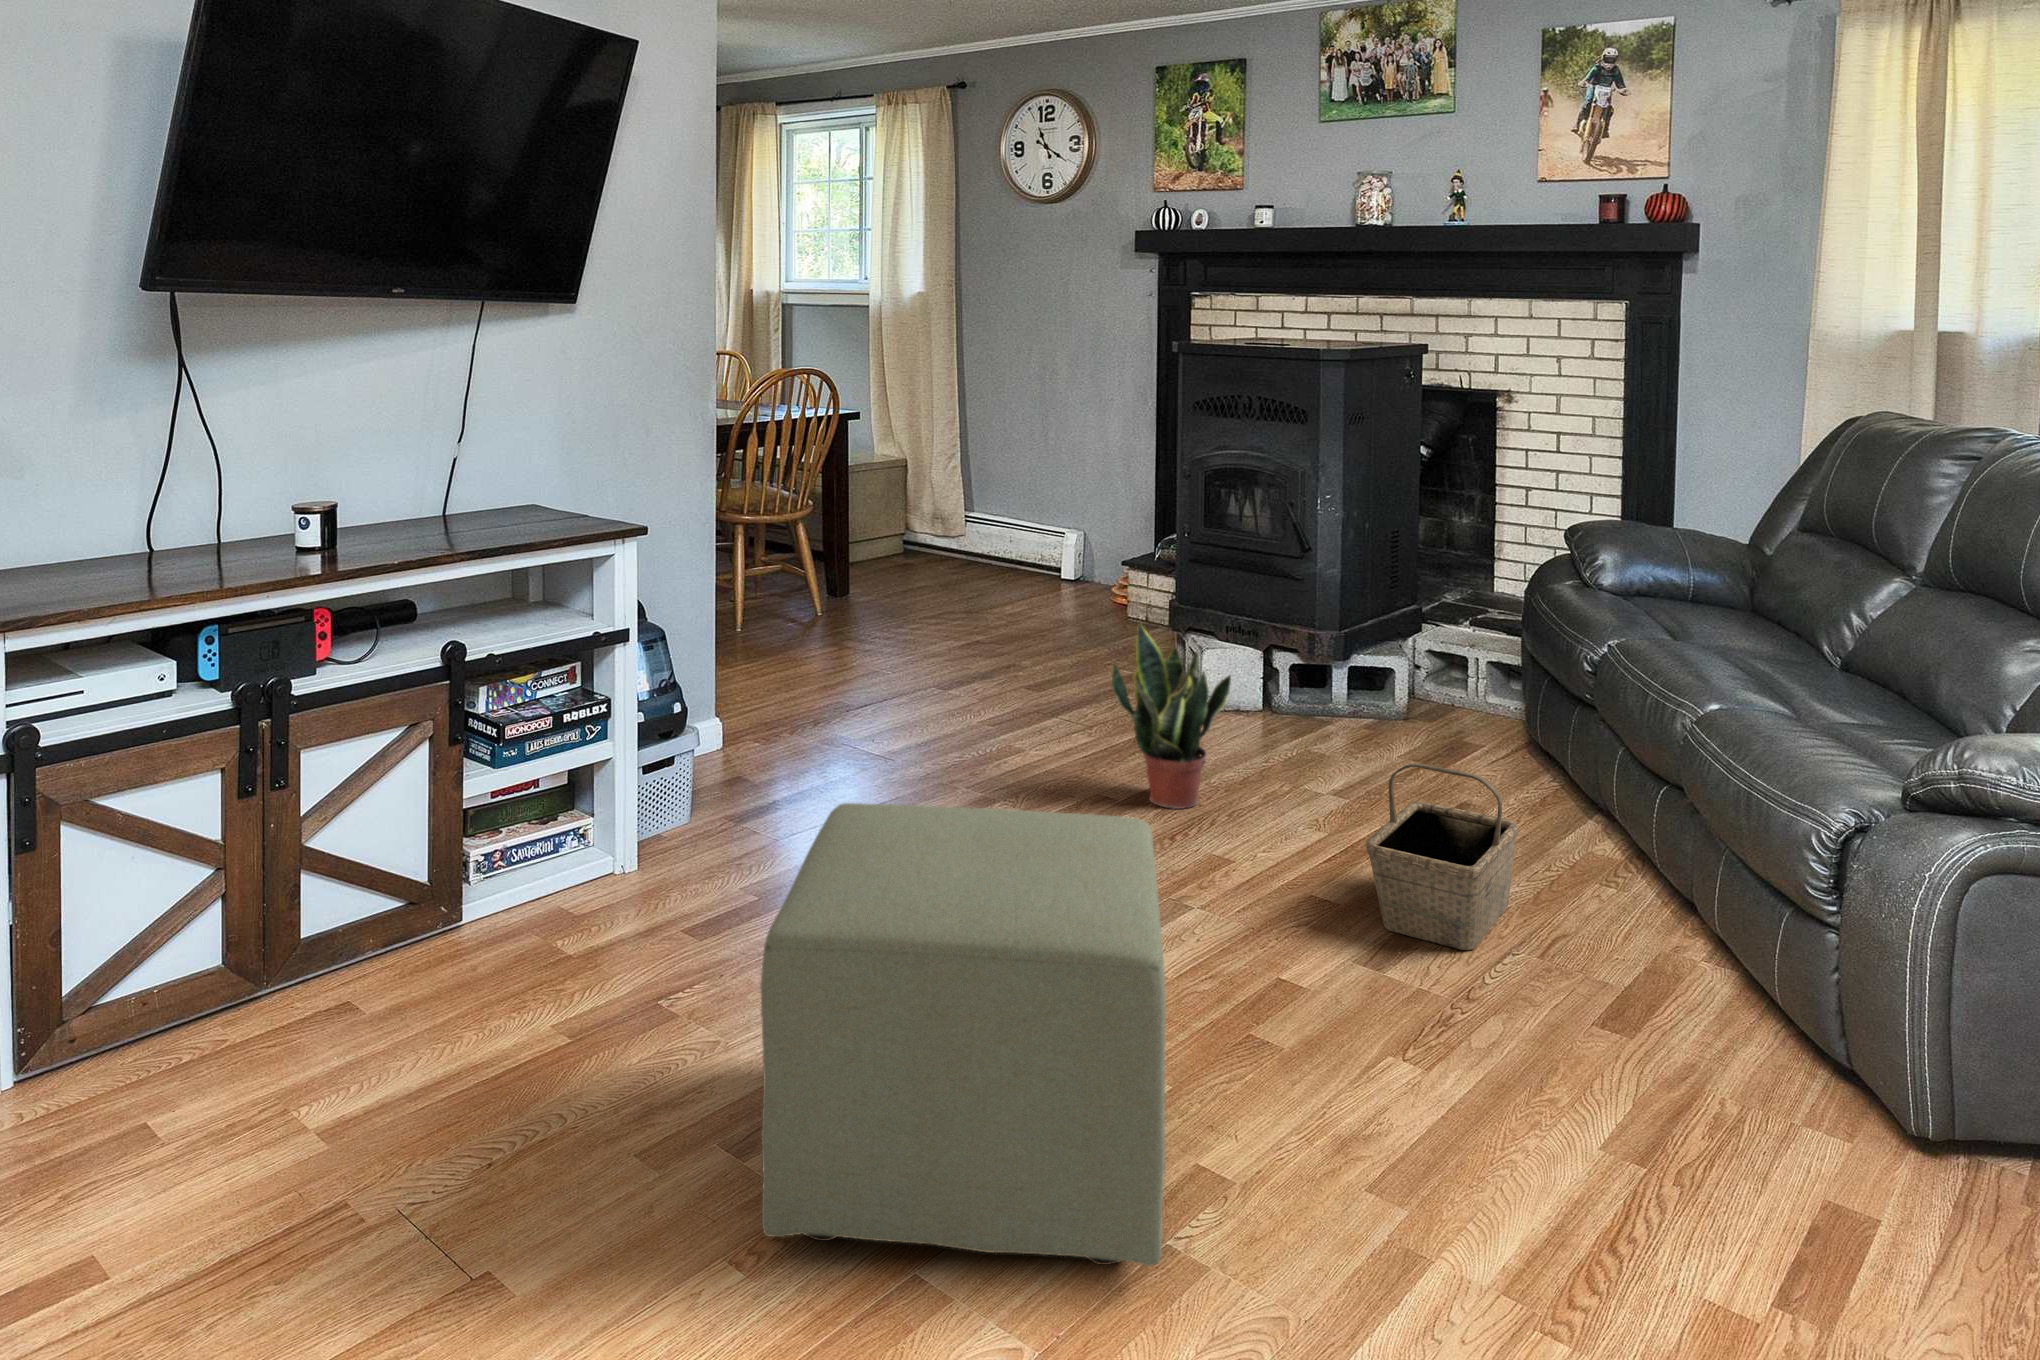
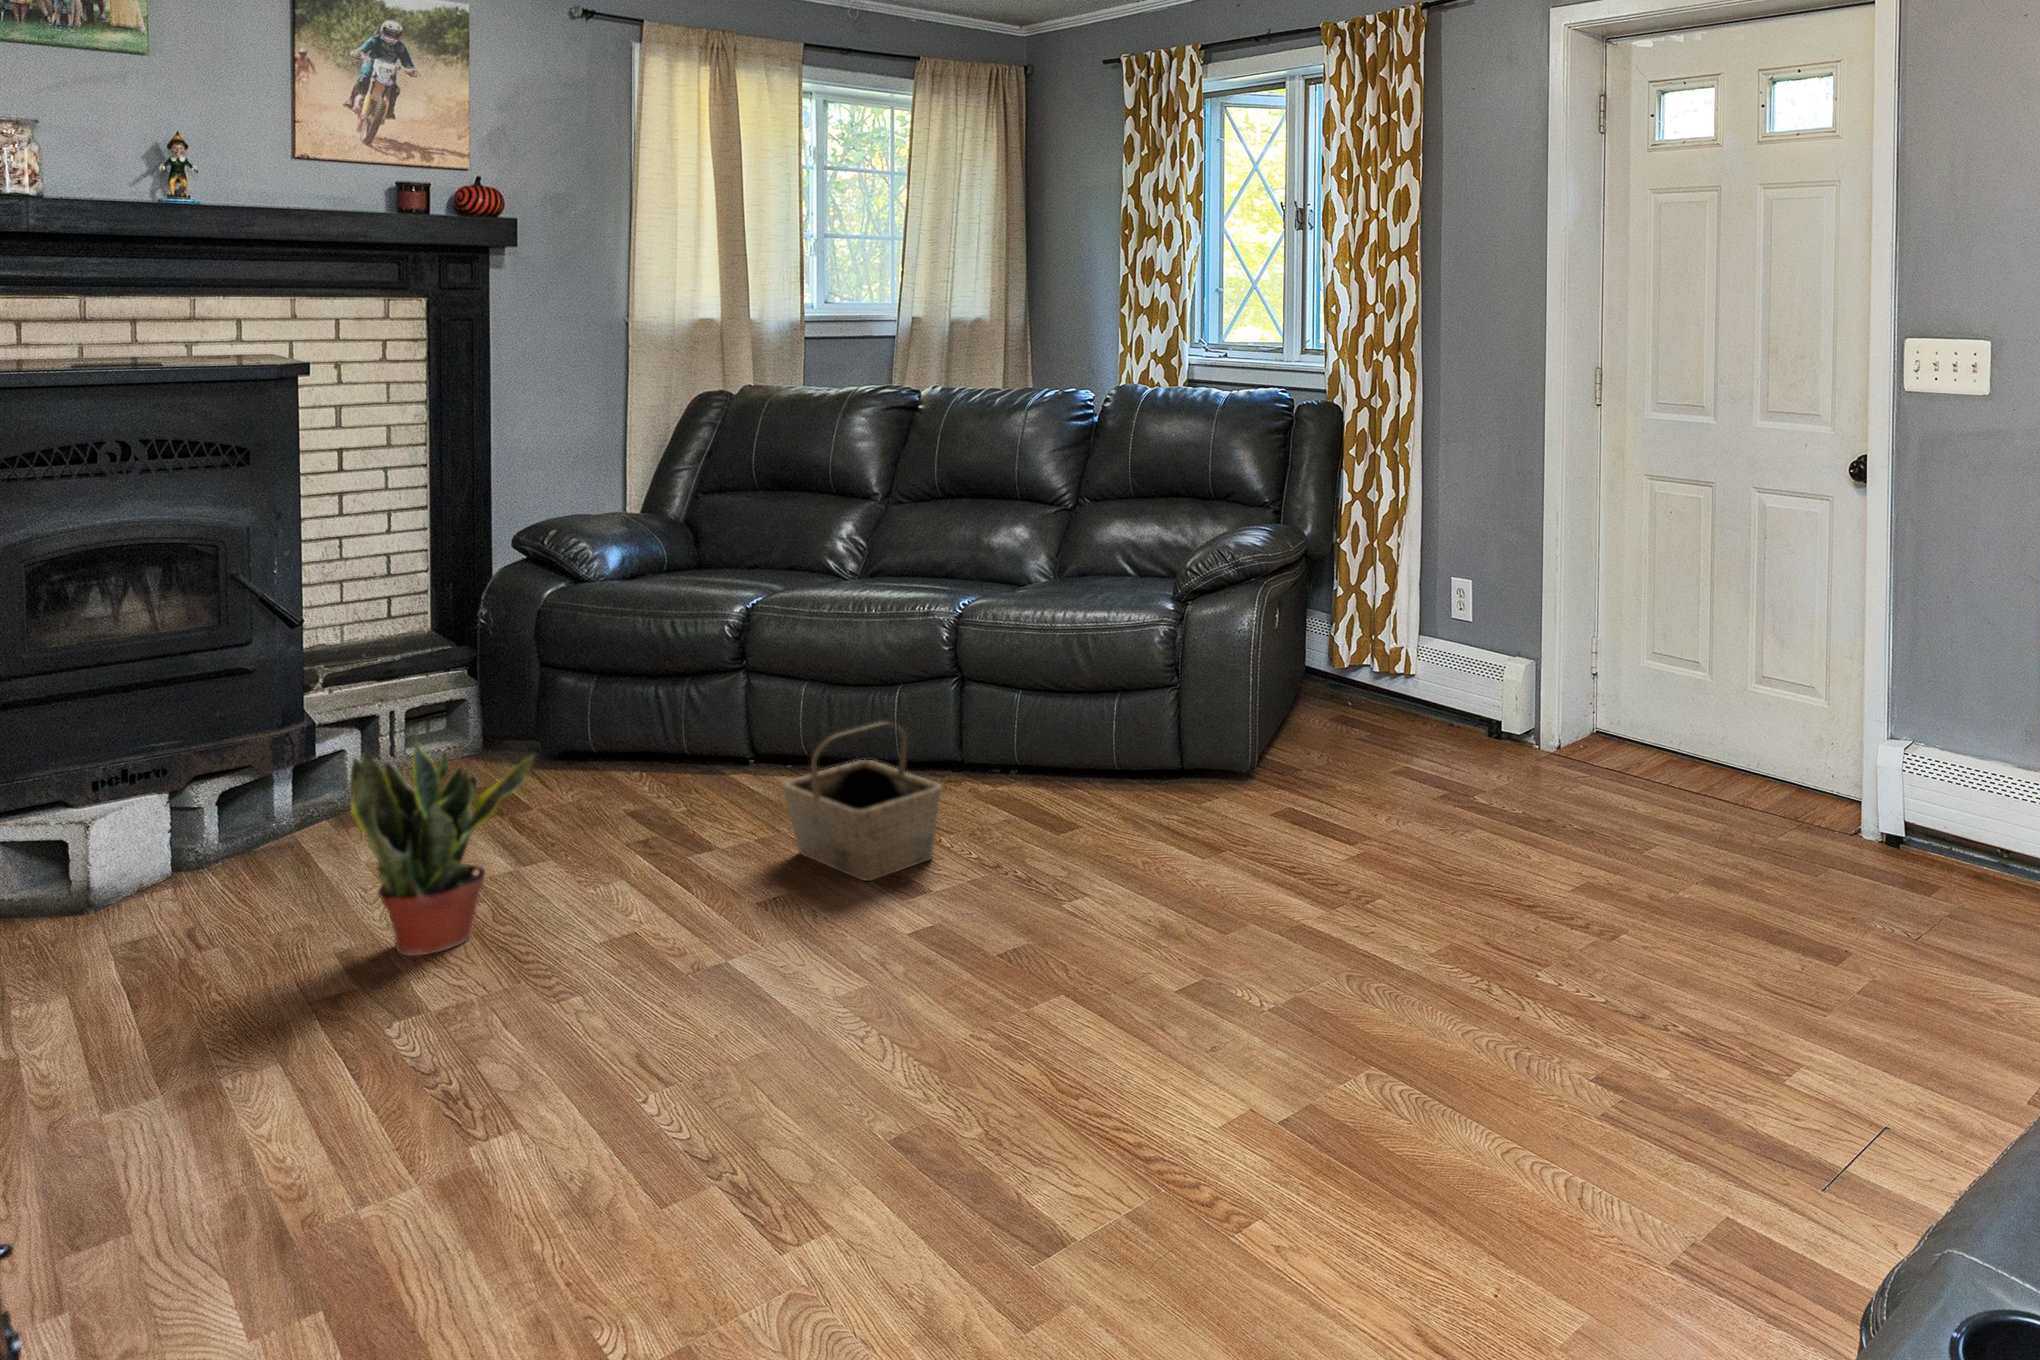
ottoman: present [761,803,1166,1266] -> none [914,781,1328,1185]

